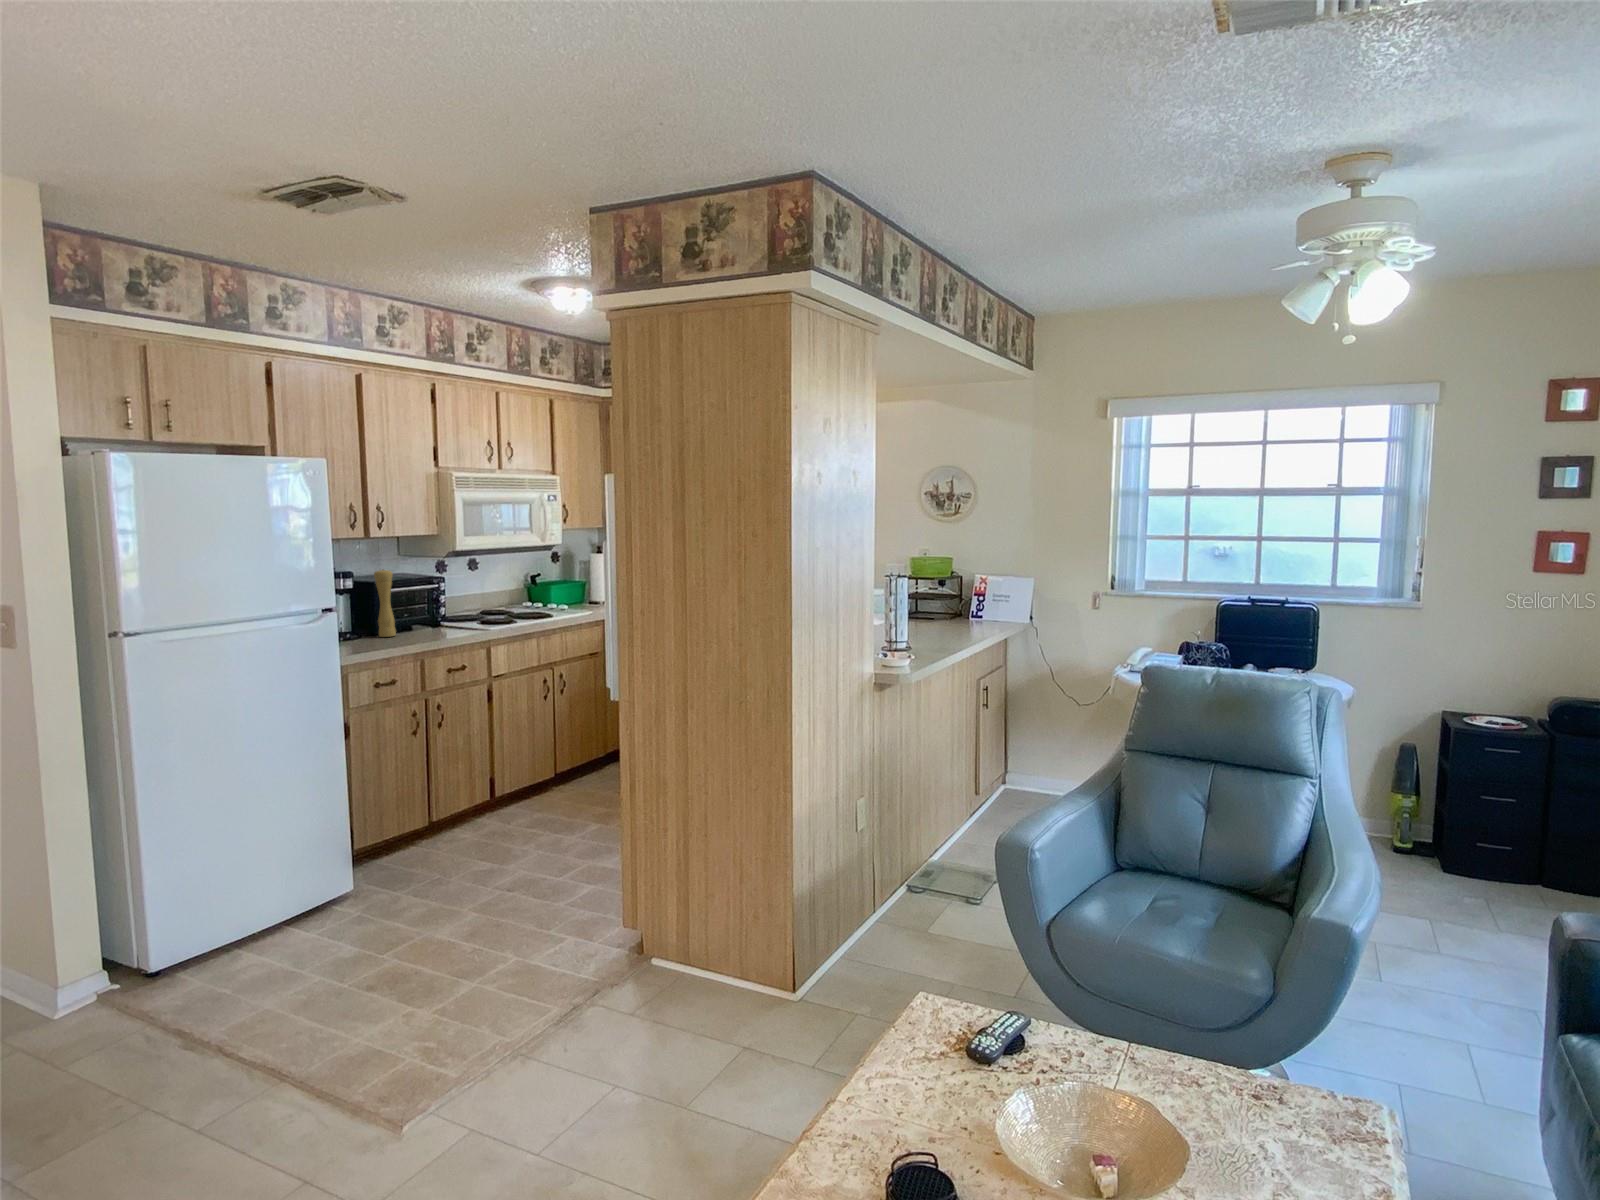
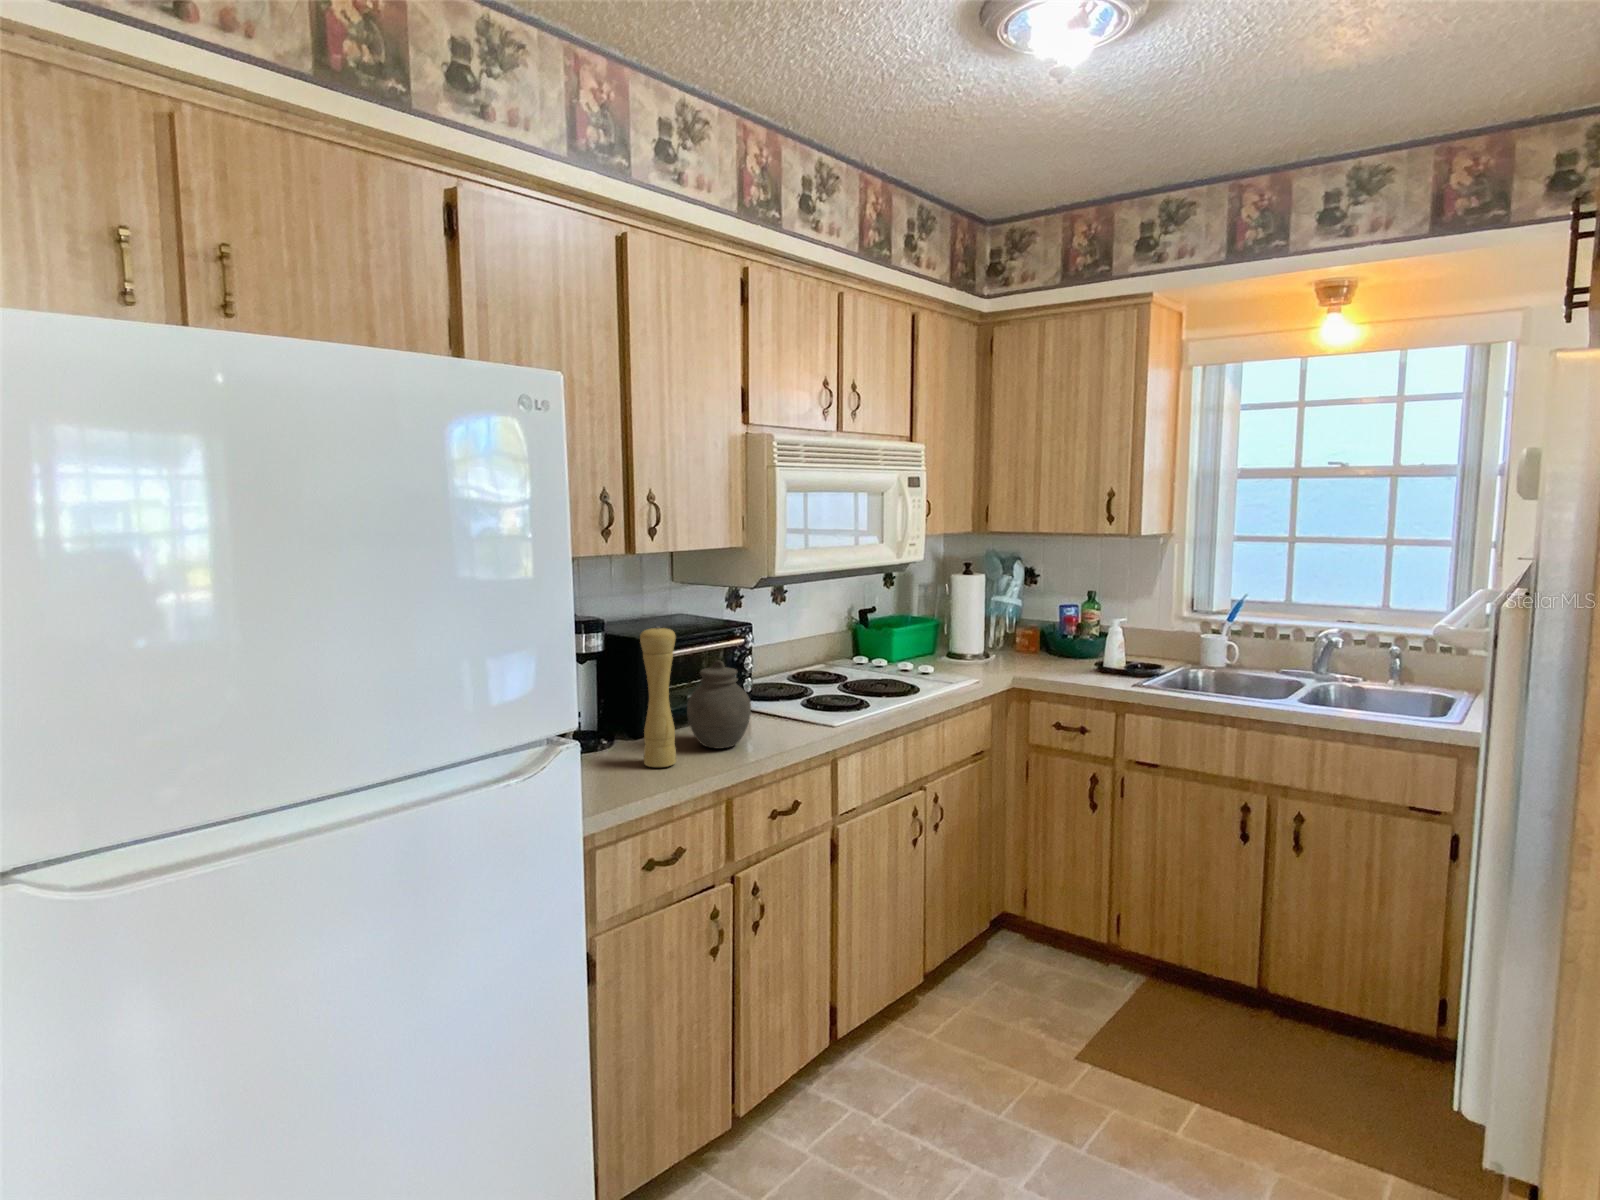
jar: none [403,588,438,632] -> present [687,660,751,748]

